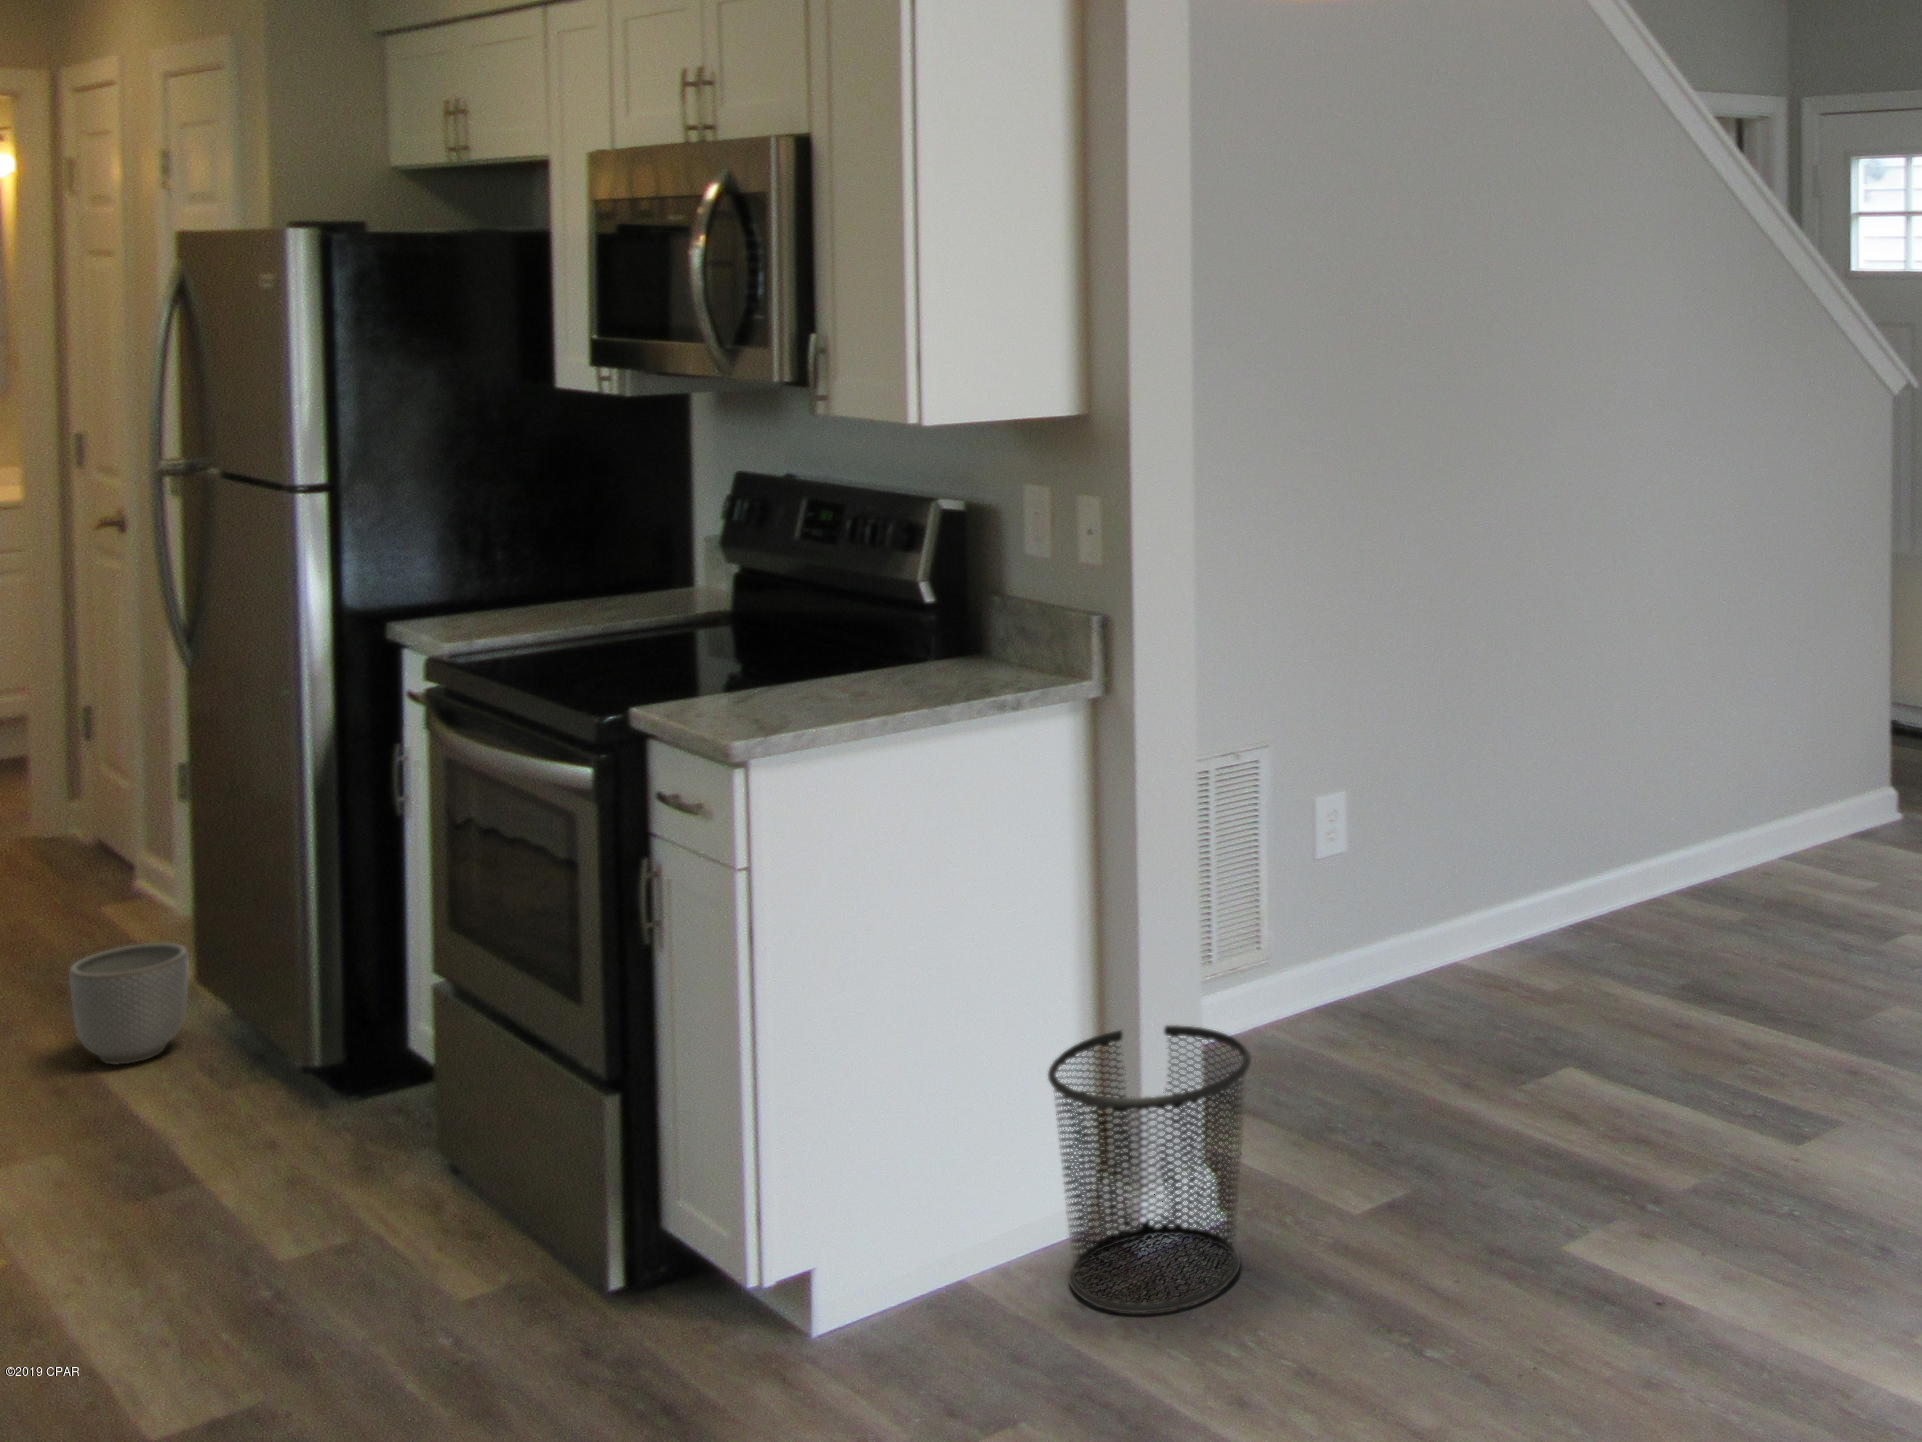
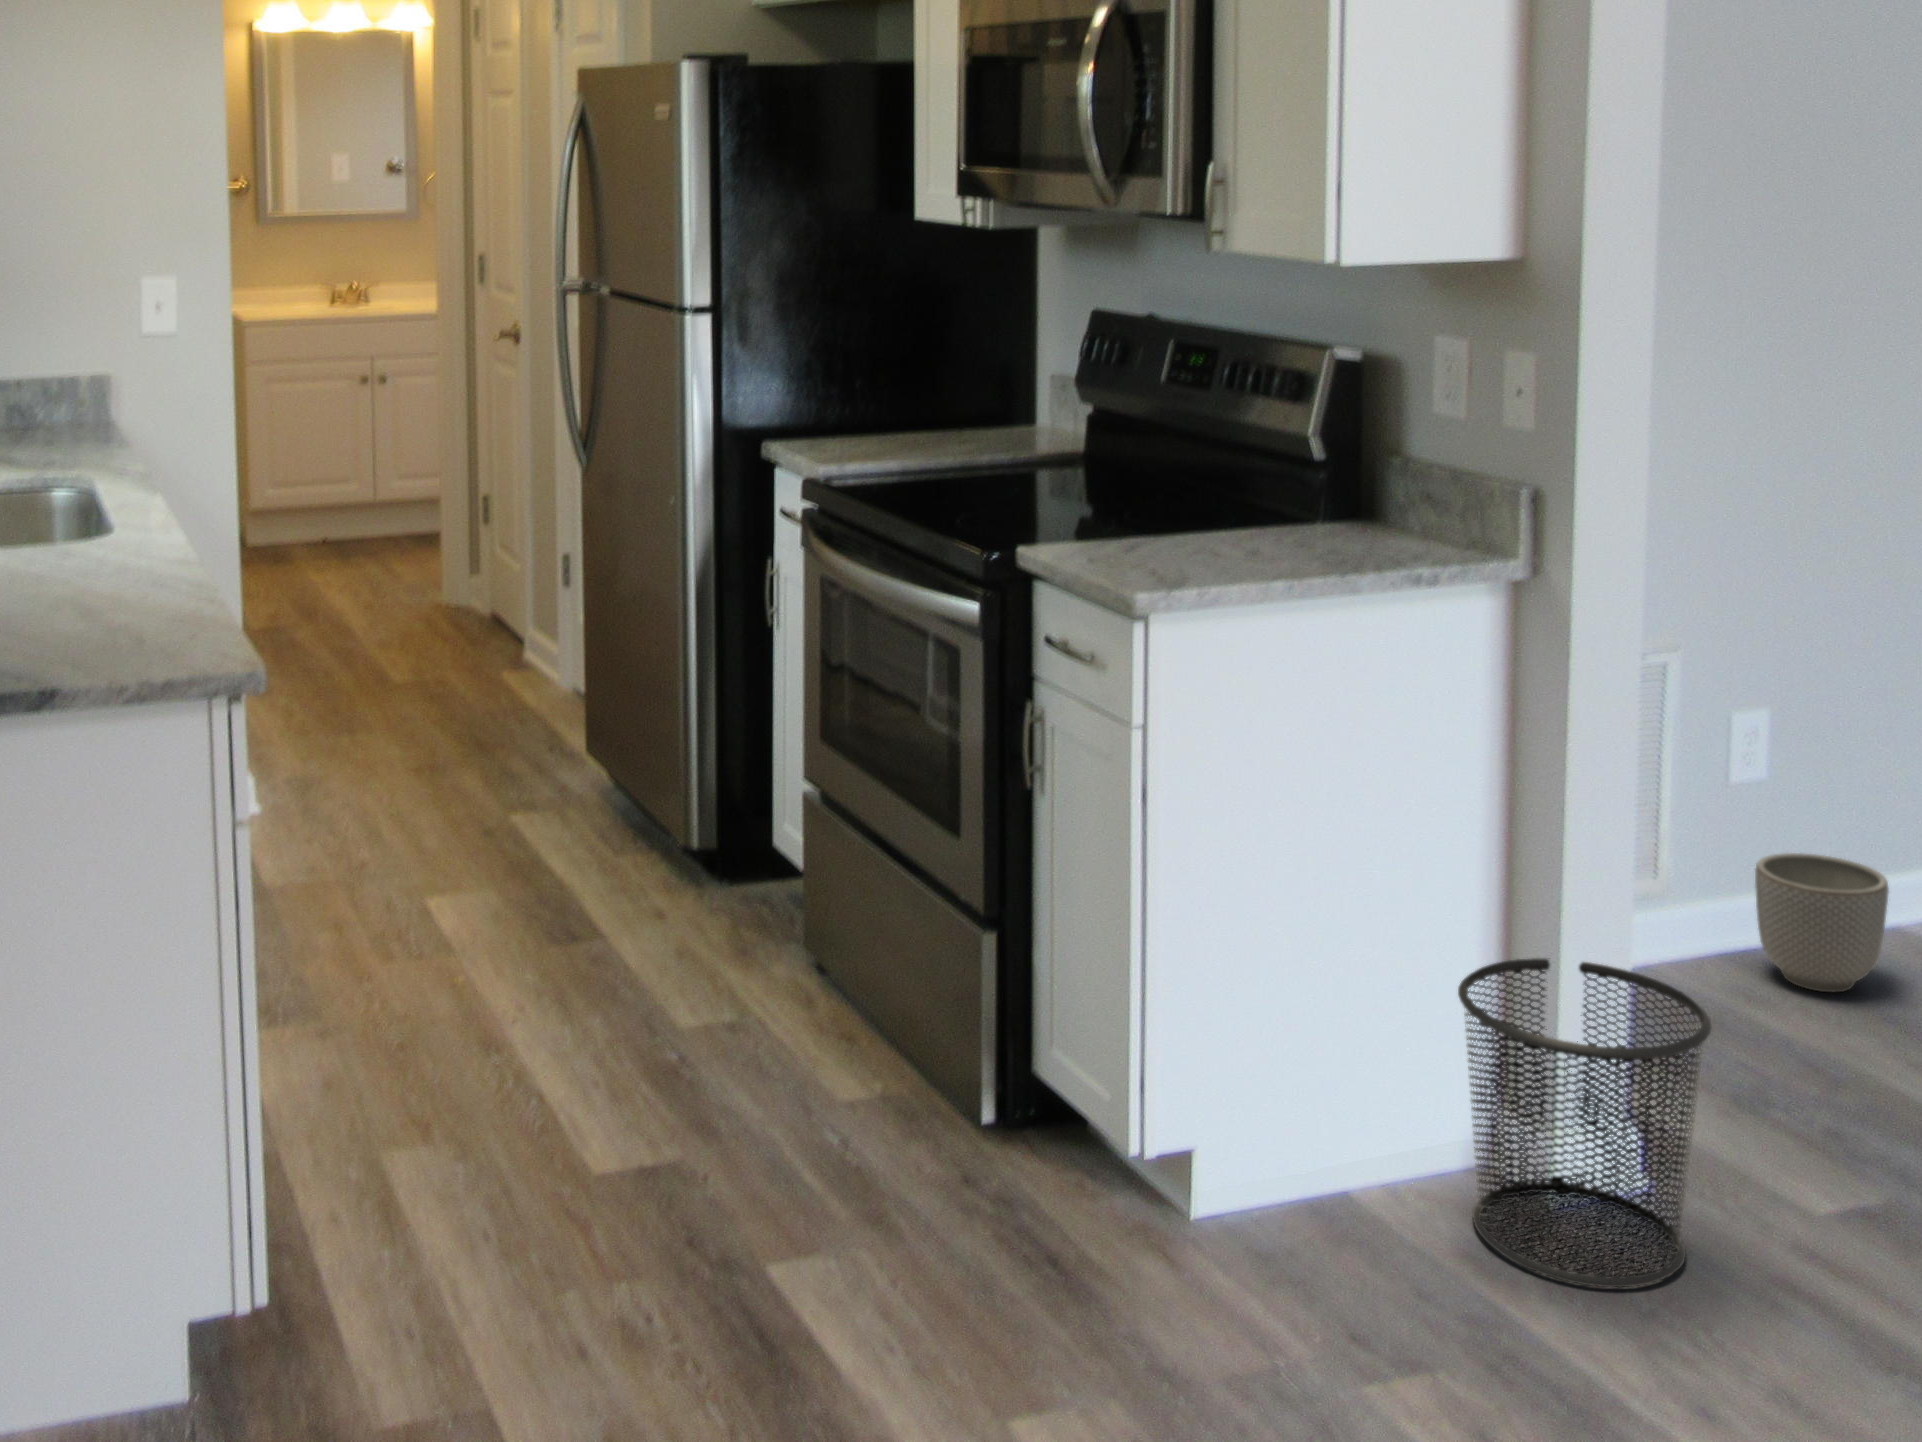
planter: present [69,943,189,1065] -> present [1755,853,1889,992]

